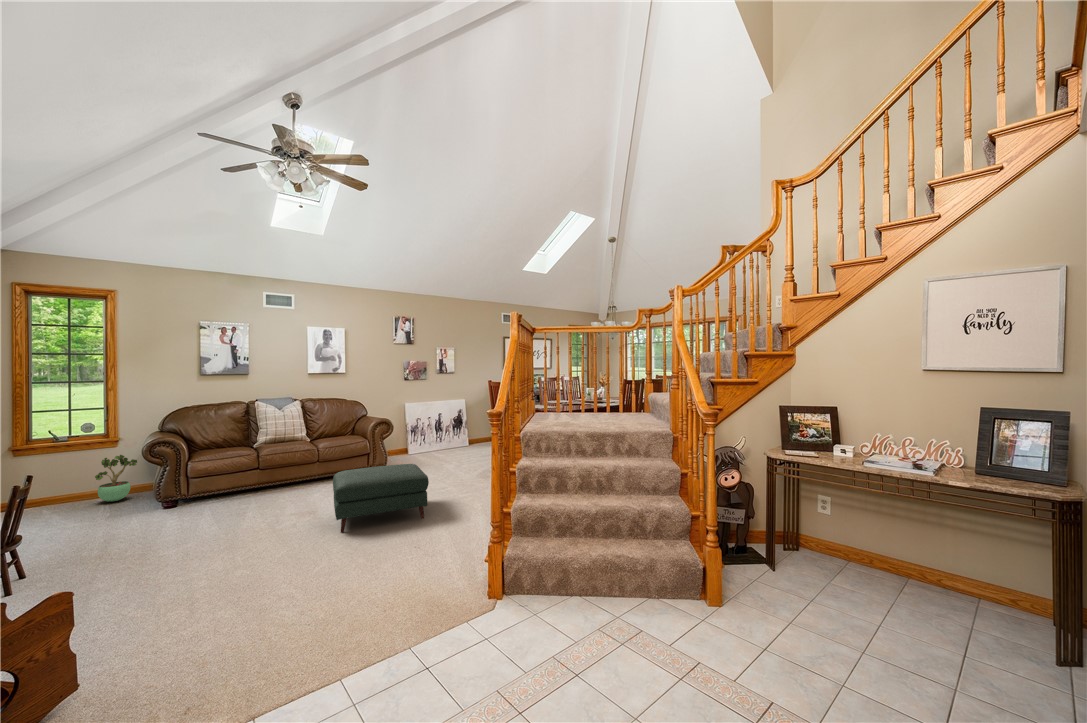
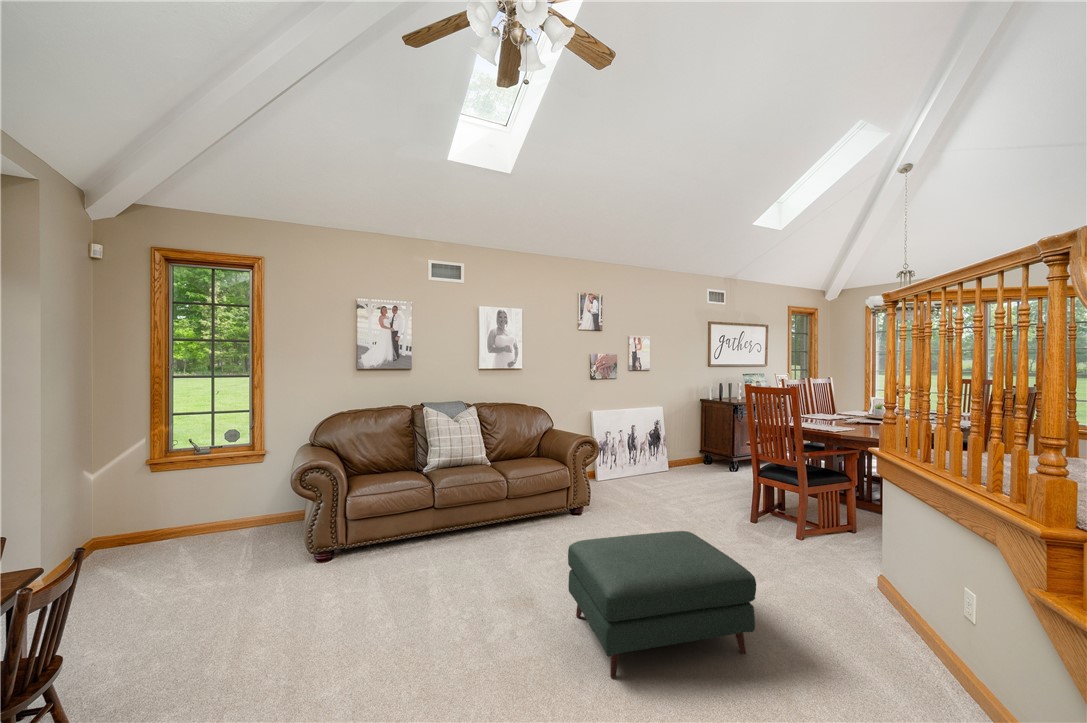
potted plant: present [95,455,137,502] -> none [238,475,286,537]

